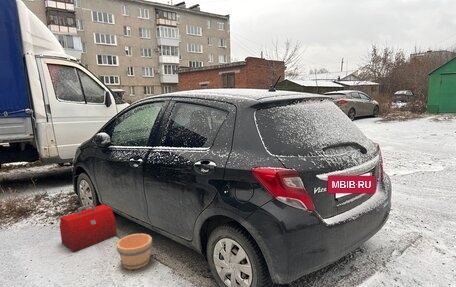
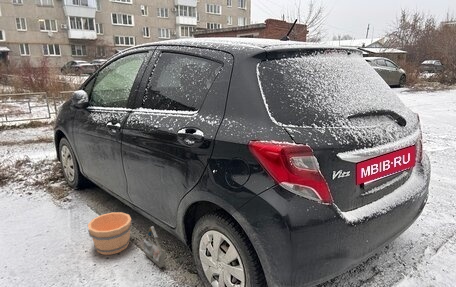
toolbox: present [60,204,117,252] -> none [32,174,98,229]
bag: none [164,242,184,276] -> present [143,227,165,268]

